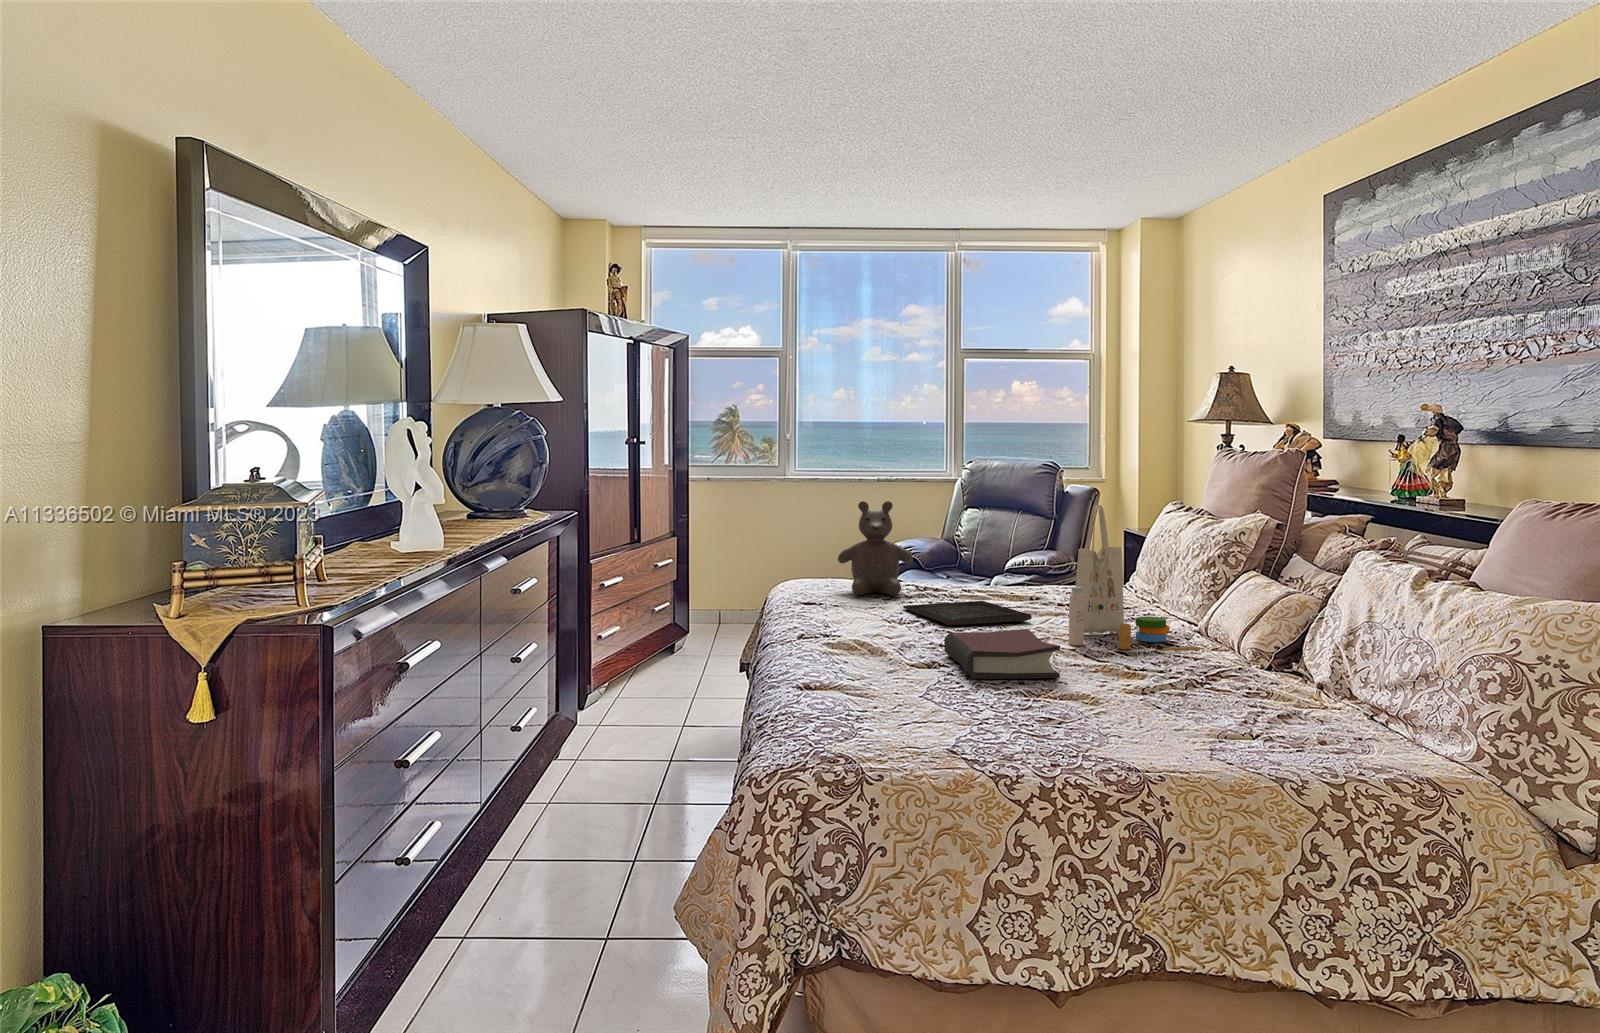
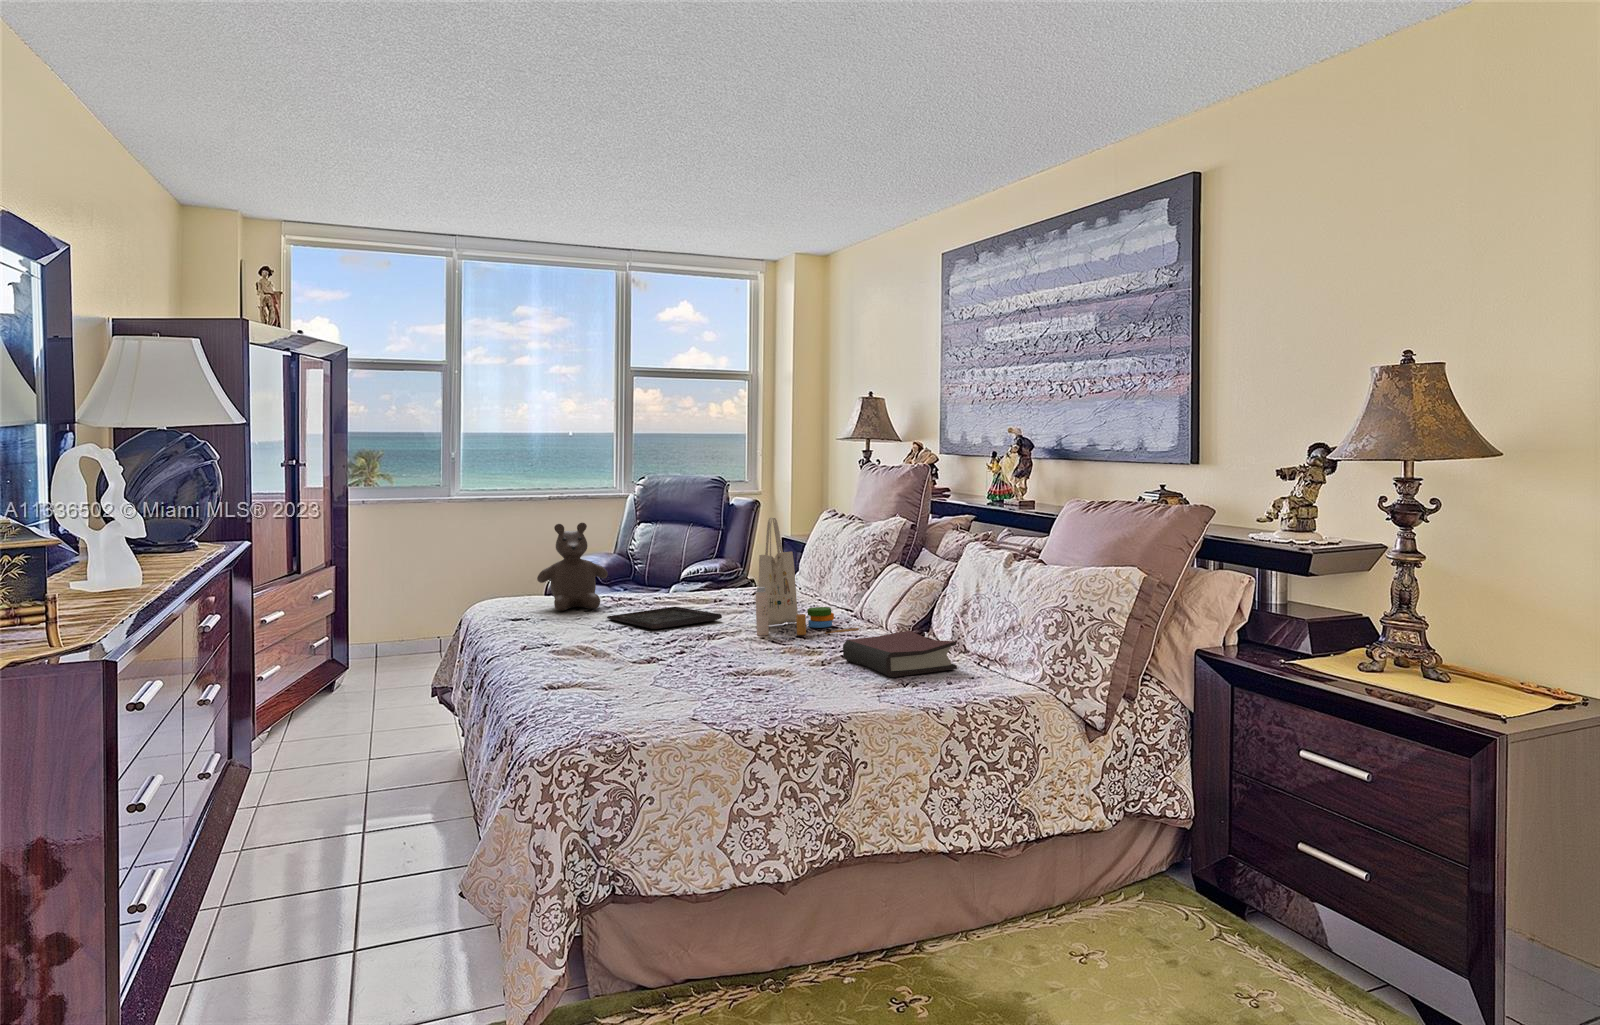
hardback book: present [944,629,1060,679] -> present [843,631,957,677]

